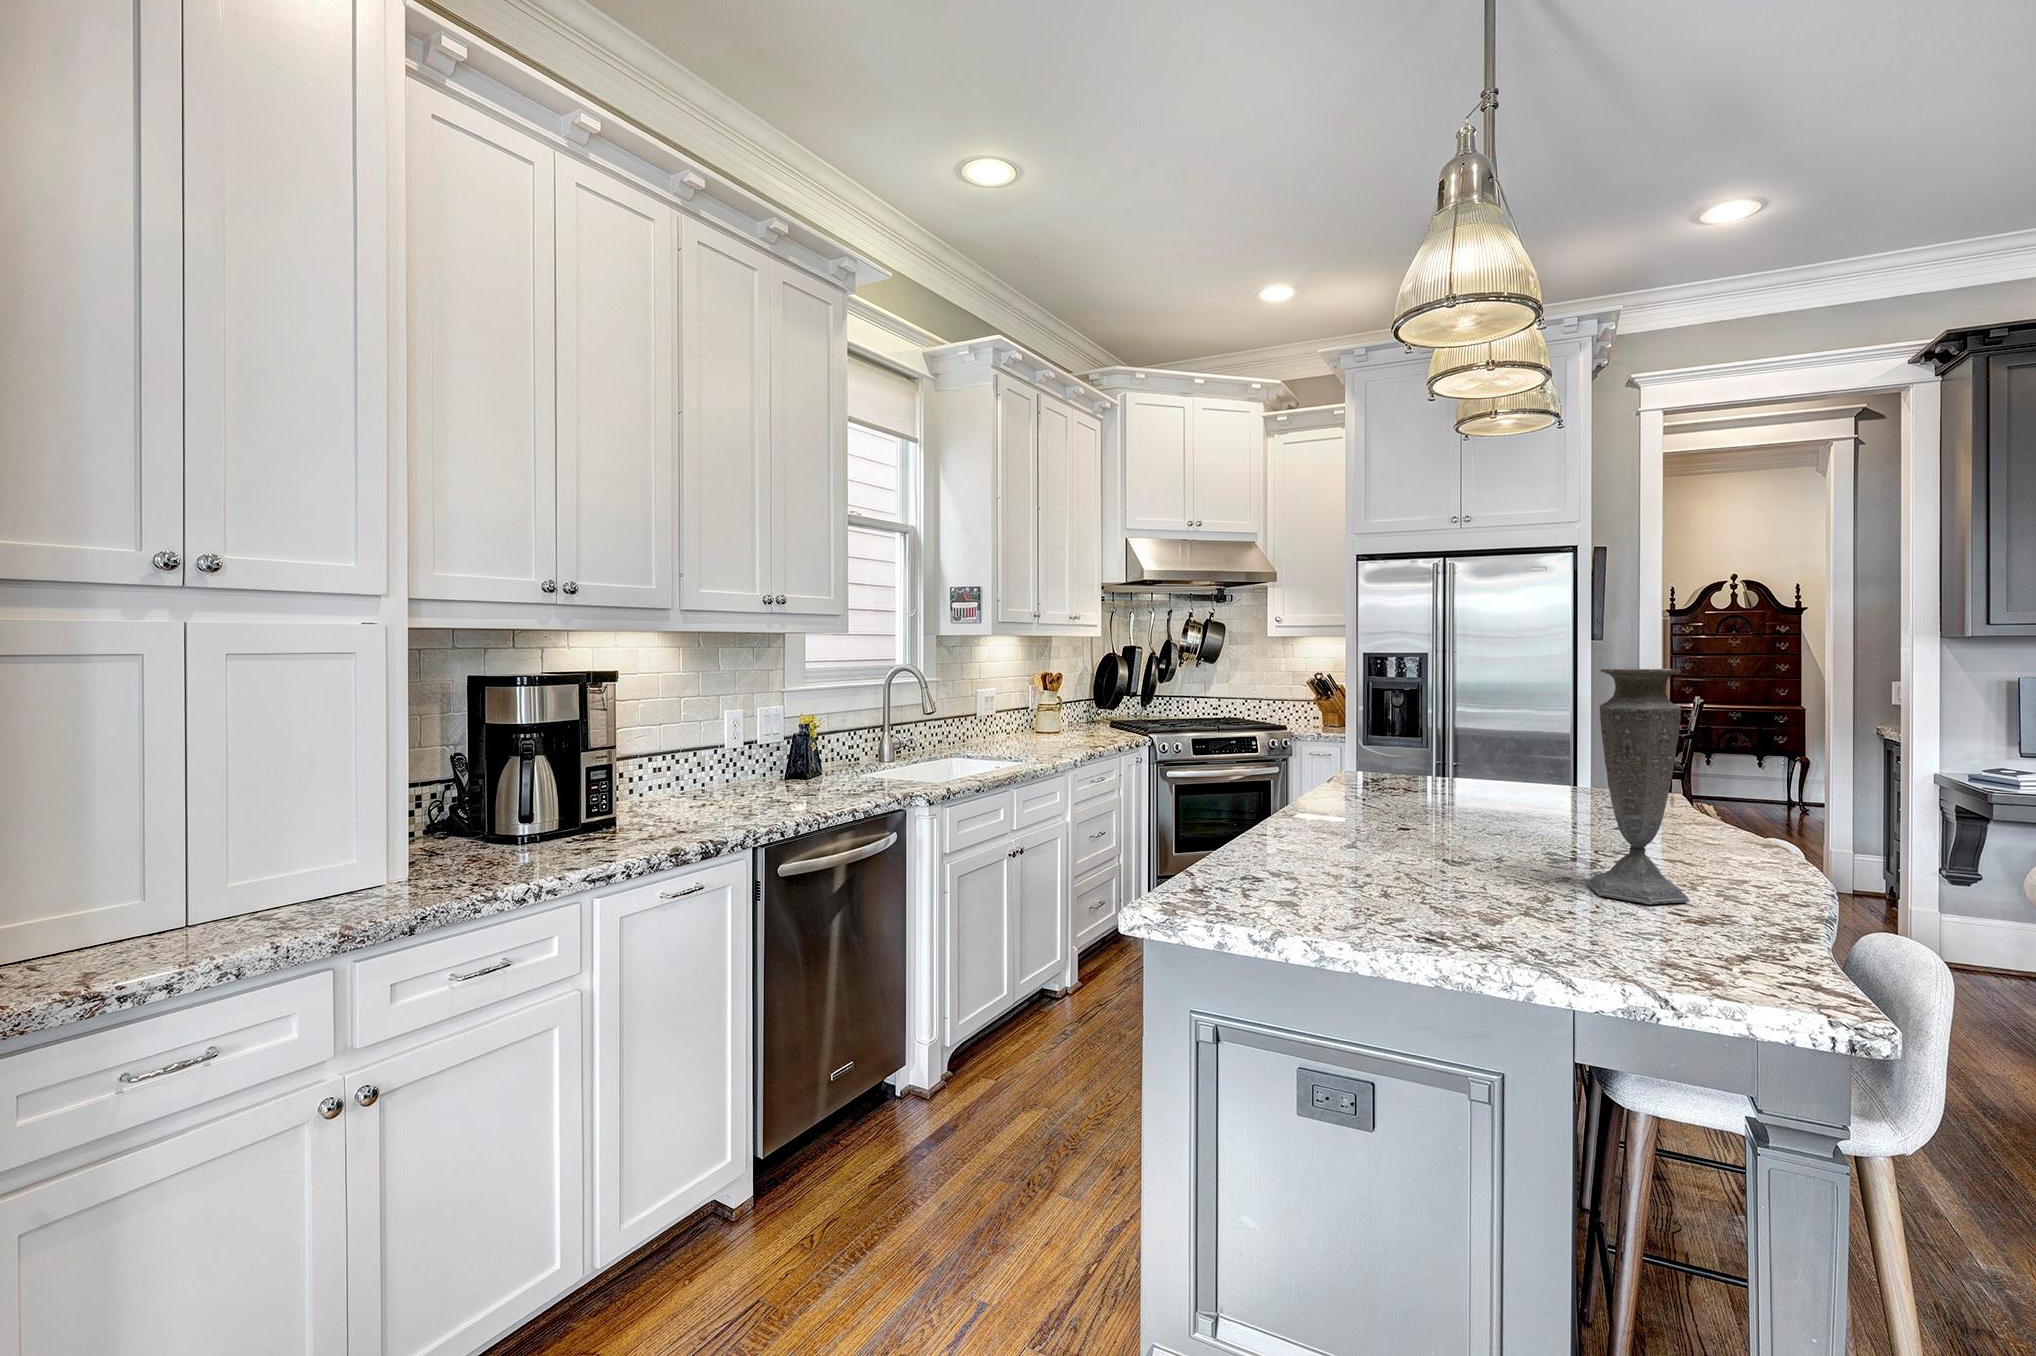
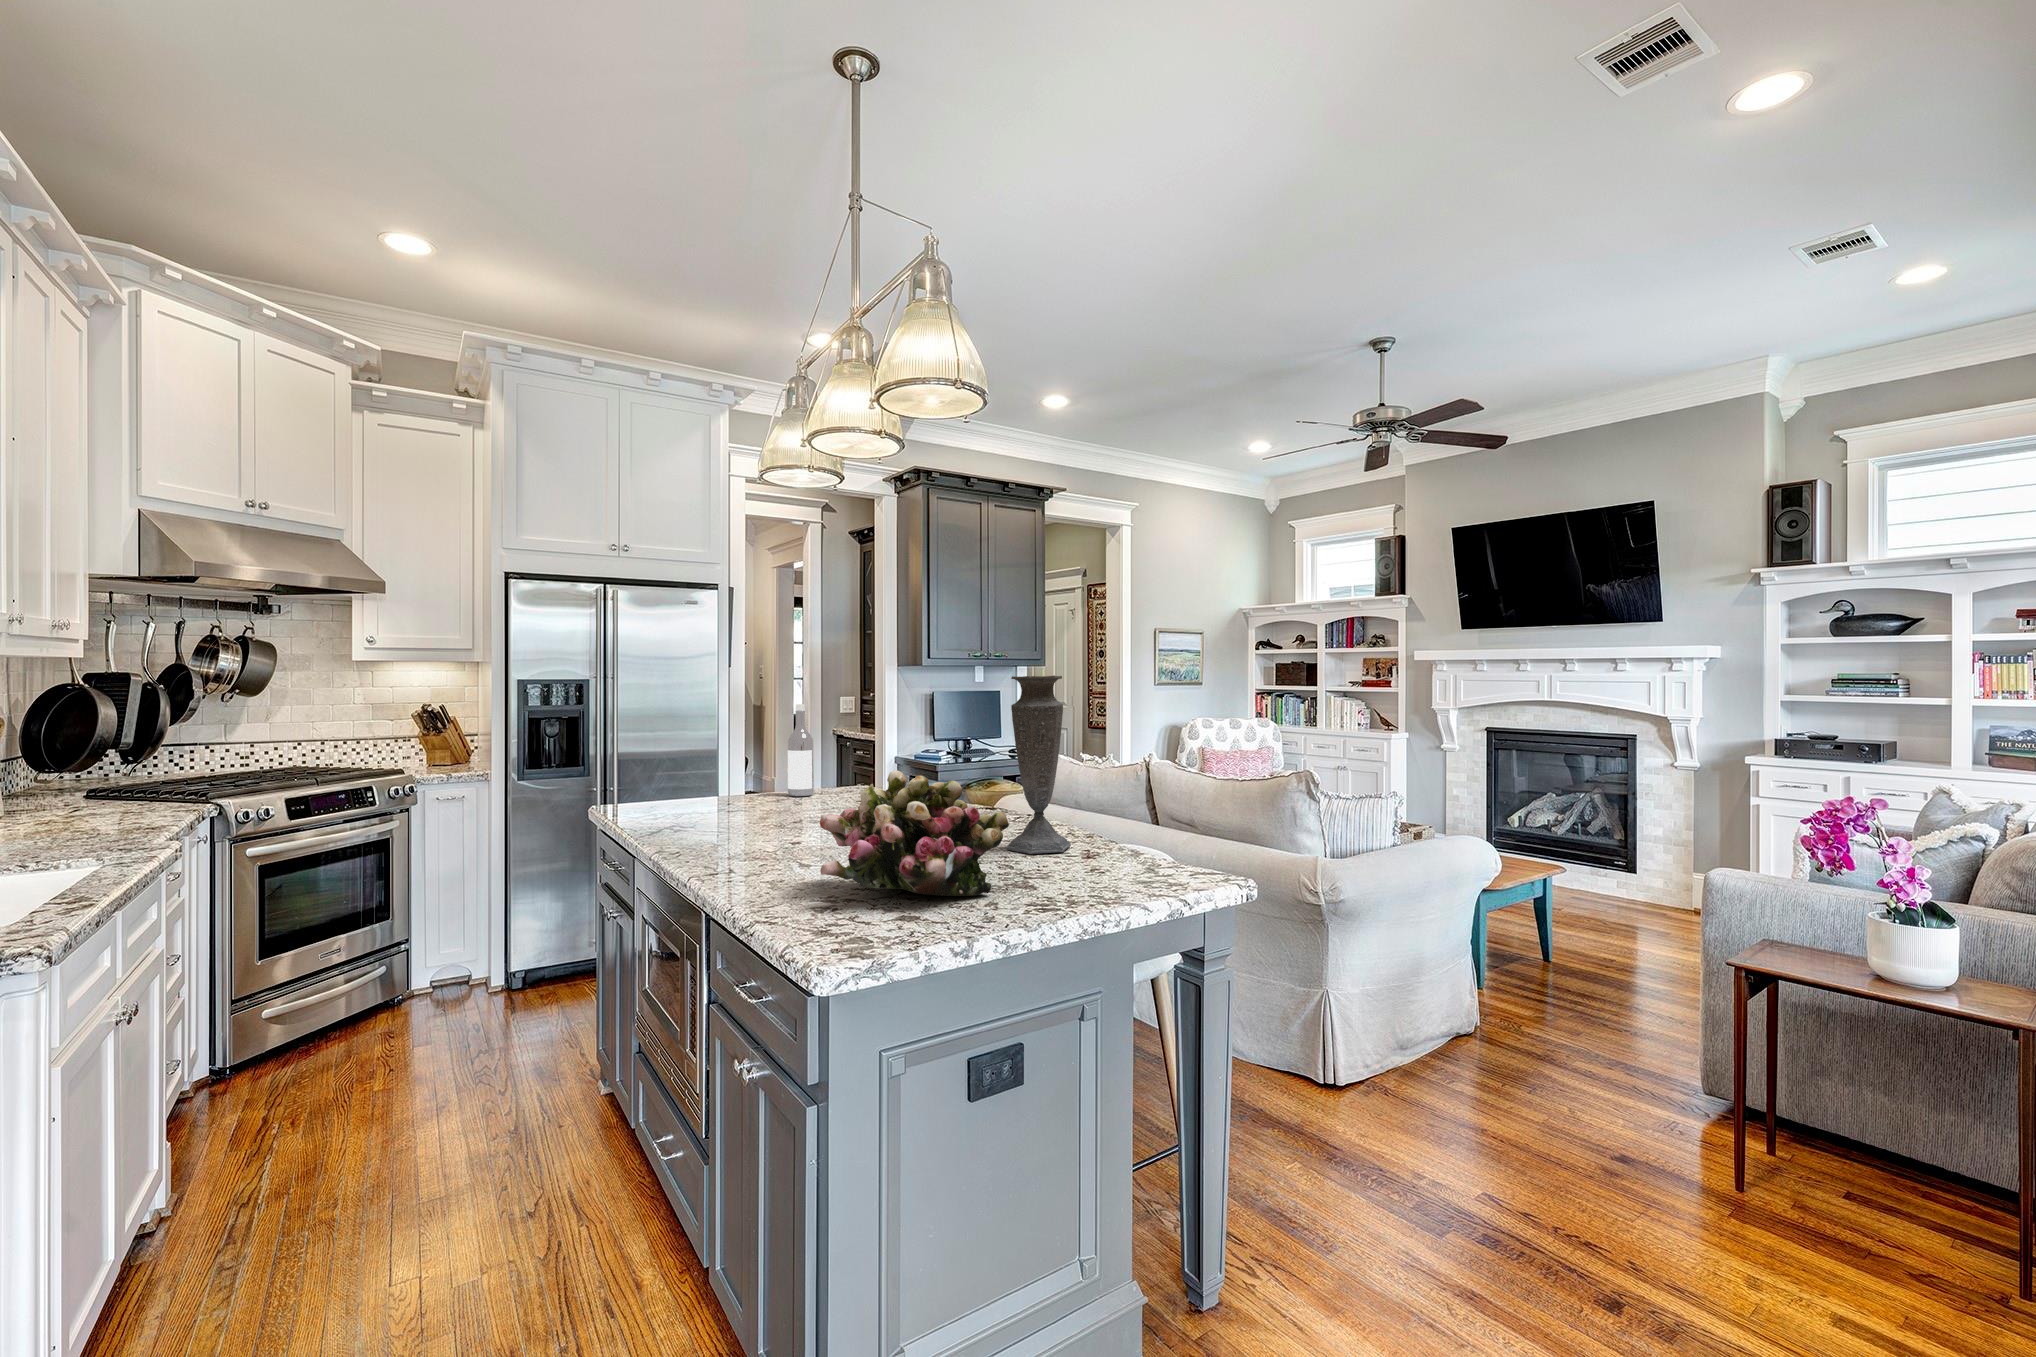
wine bottle: none [1531,688,1563,792] -> present [788,704,814,796]
flower arrangement: none [1250,765,1466,911] -> present [820,771,1009,896]

